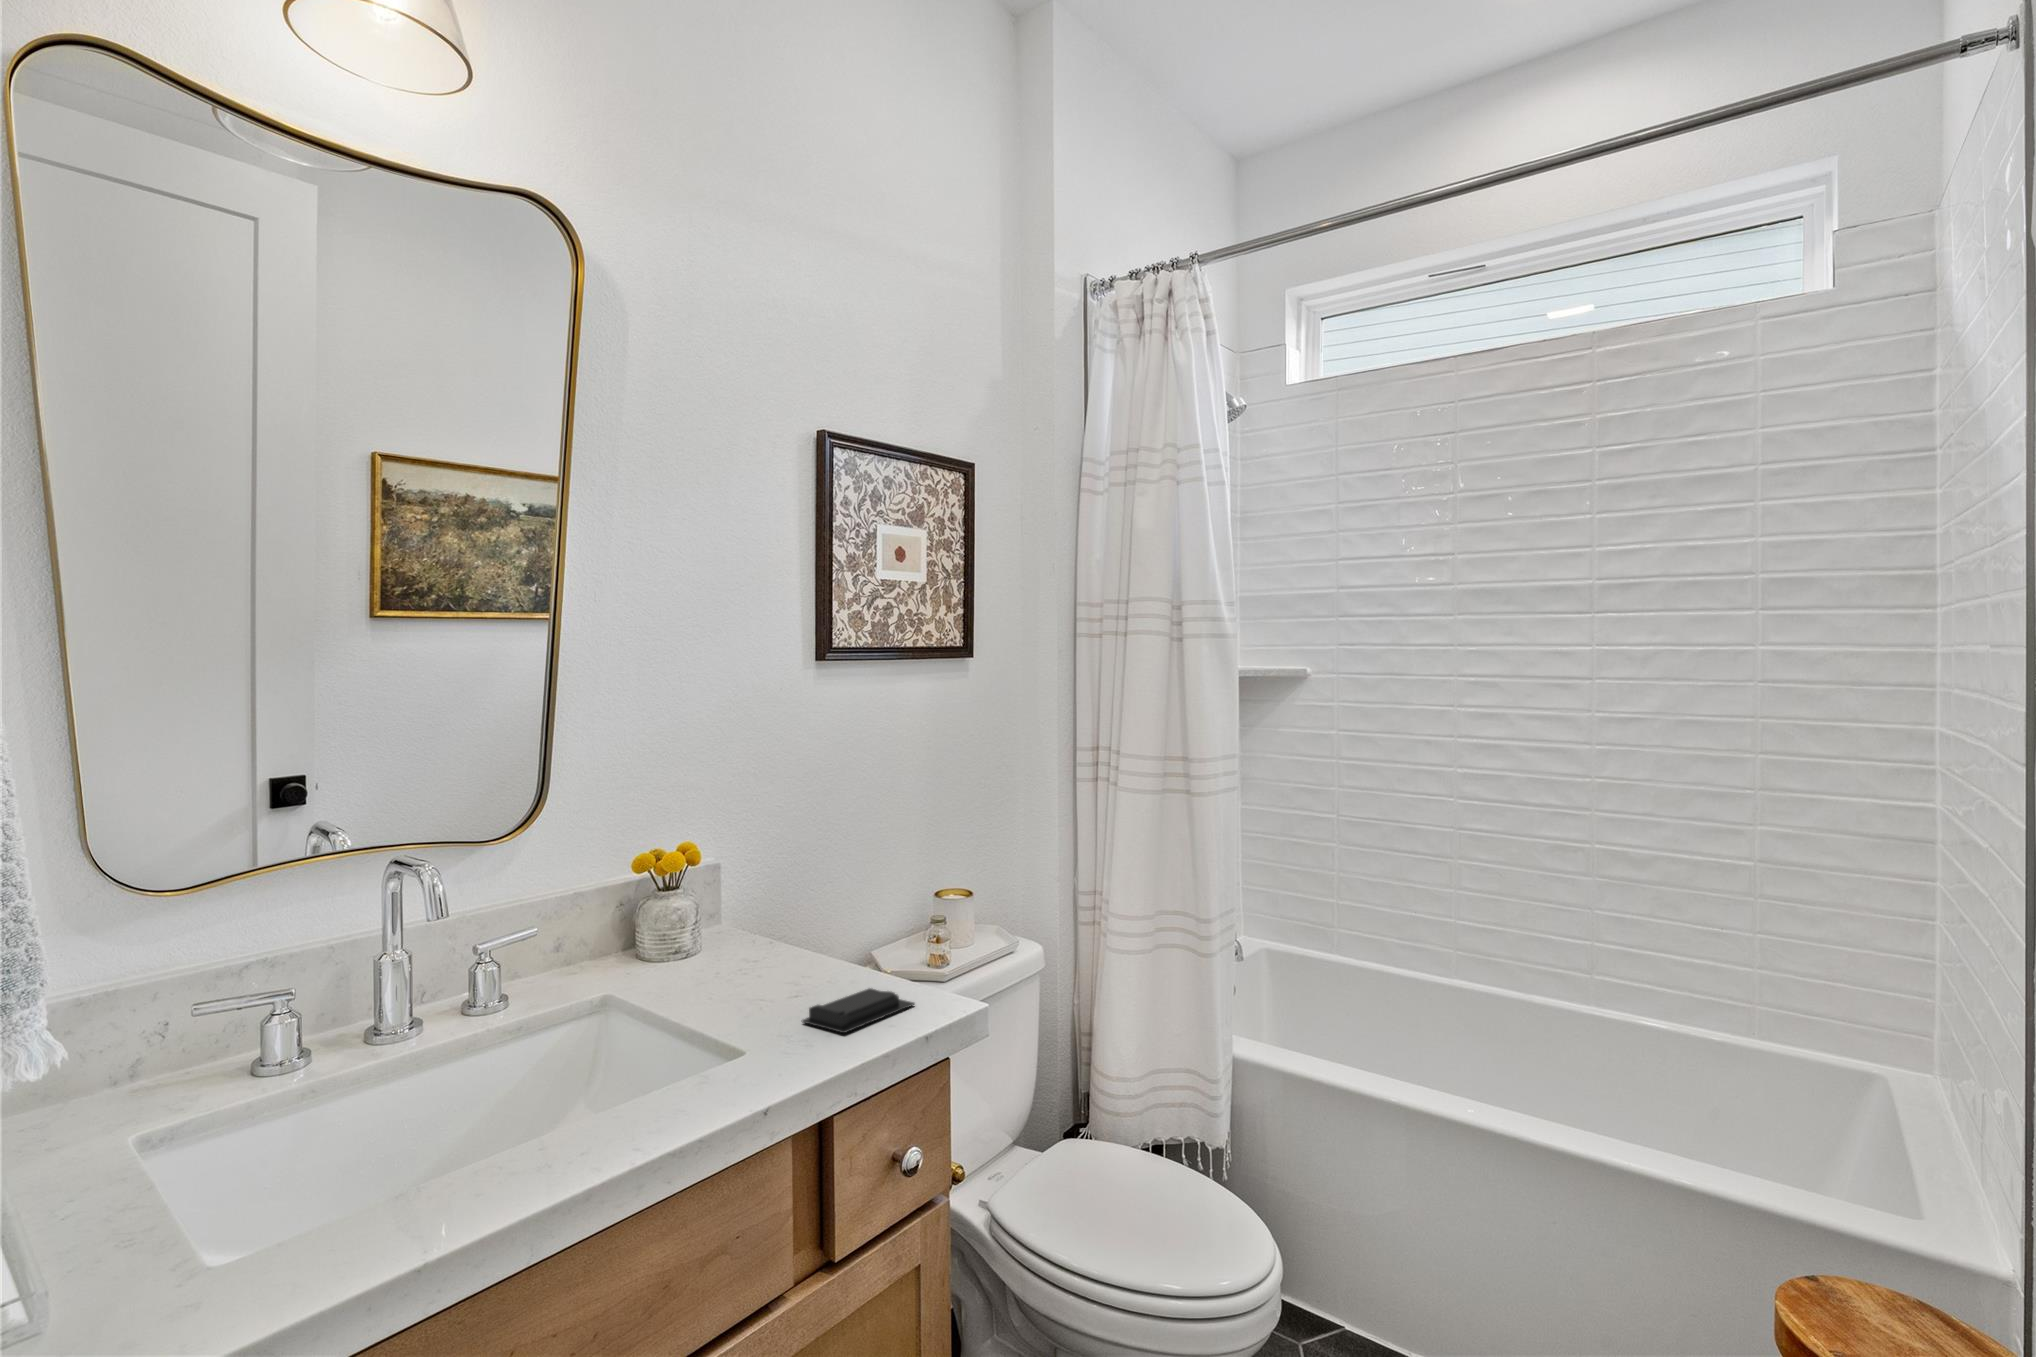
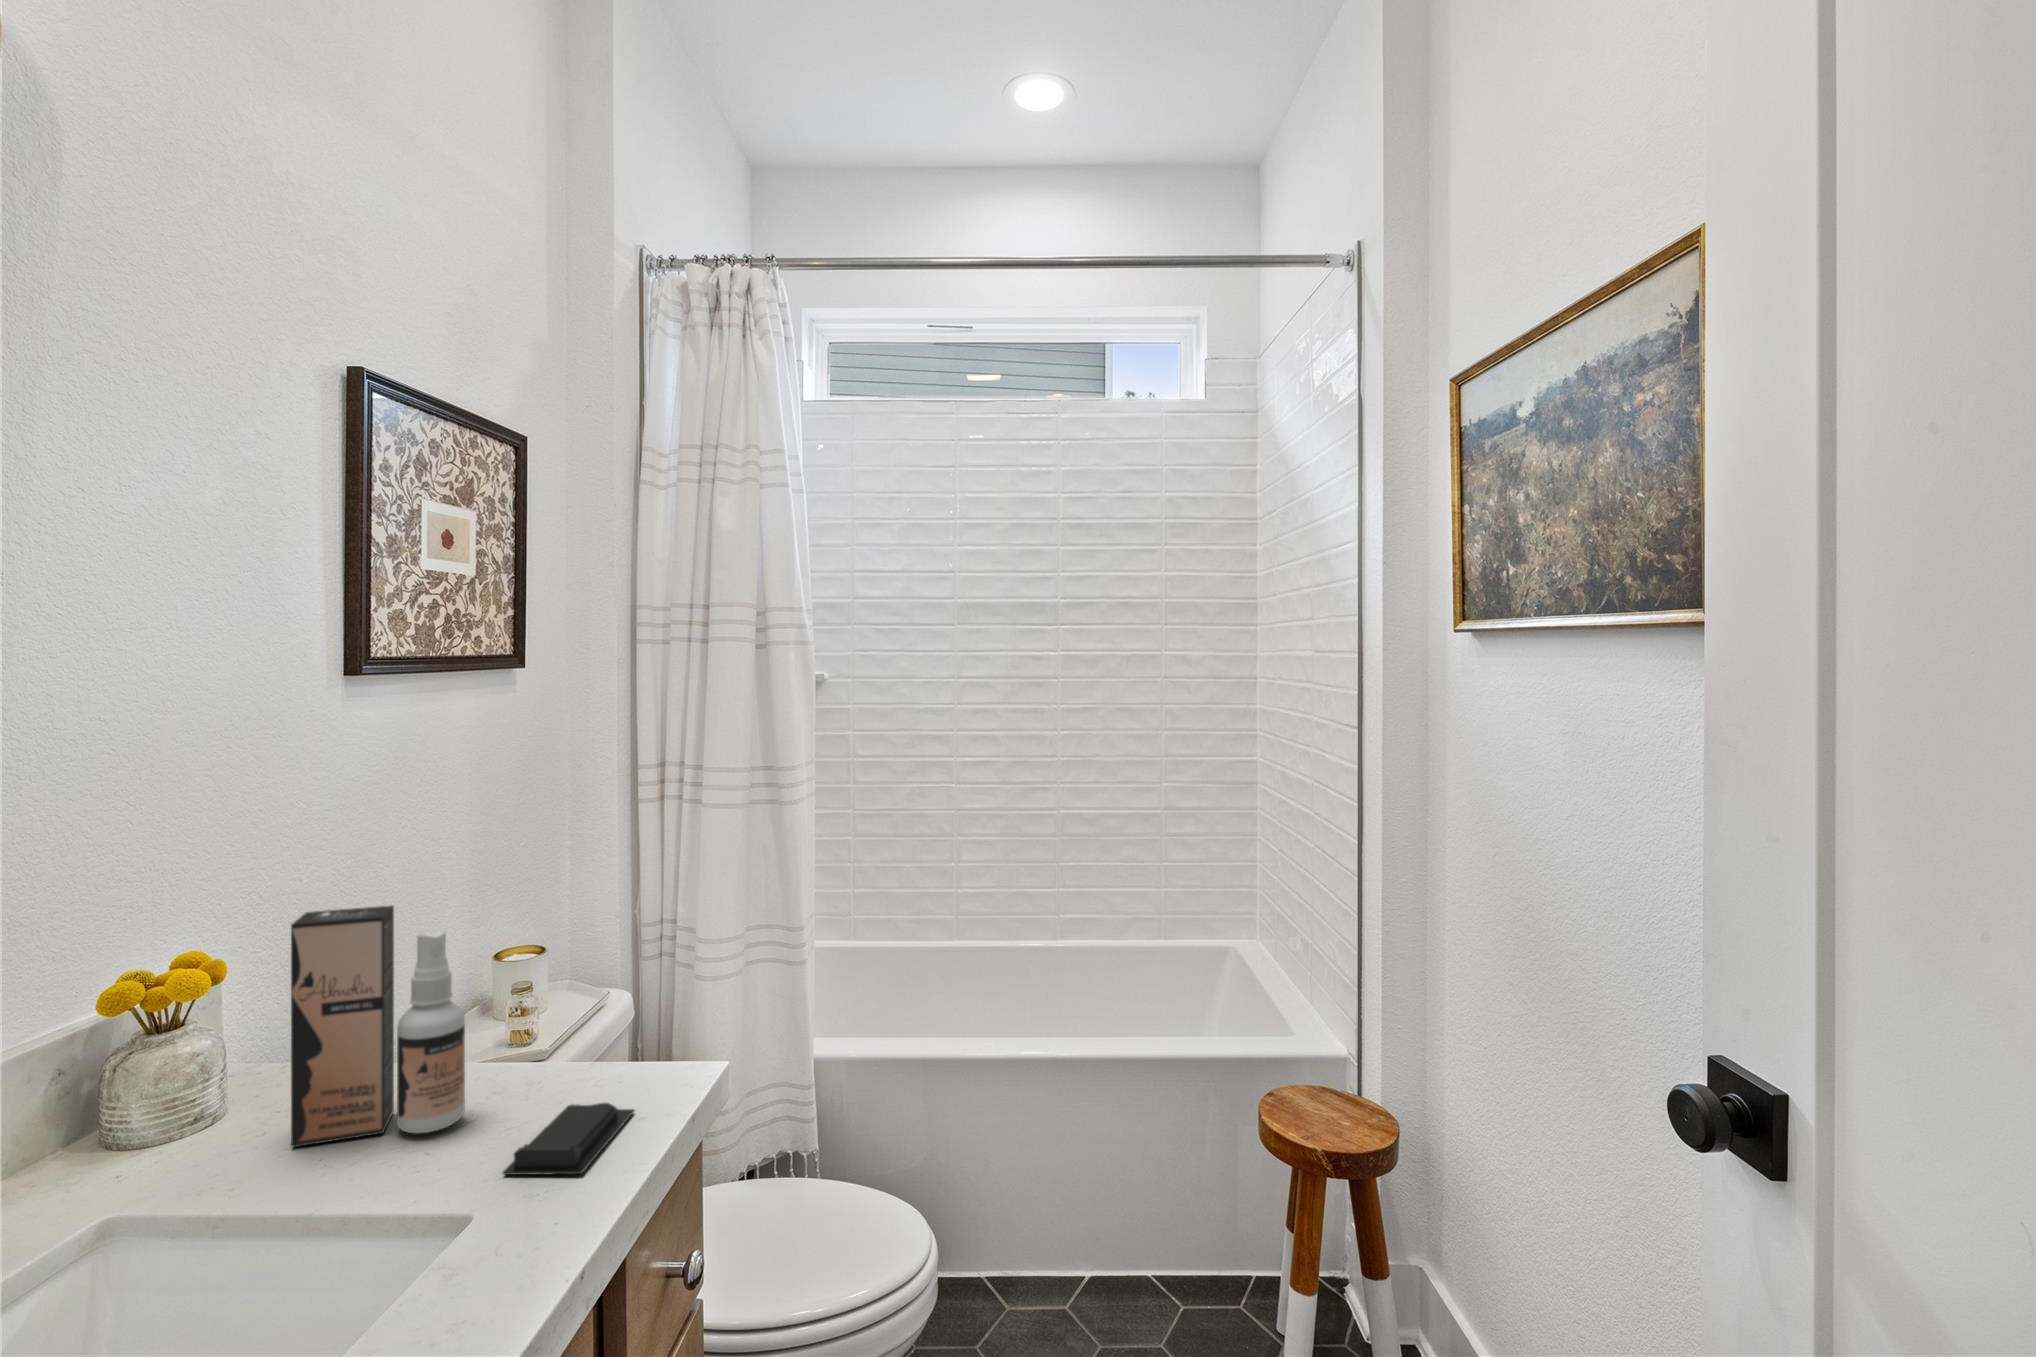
spray bottle: none [713,821,814,988] -> present [291,906,465,1147]

